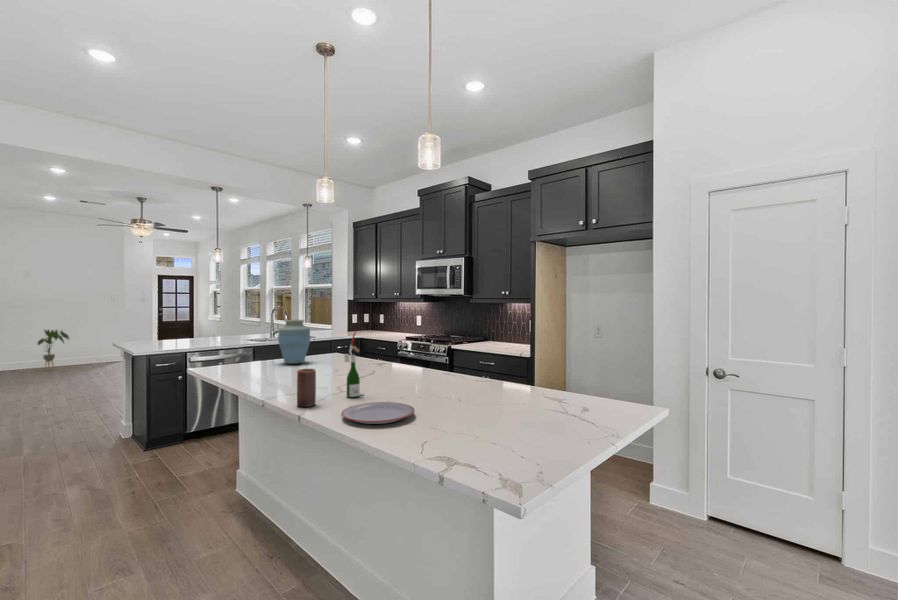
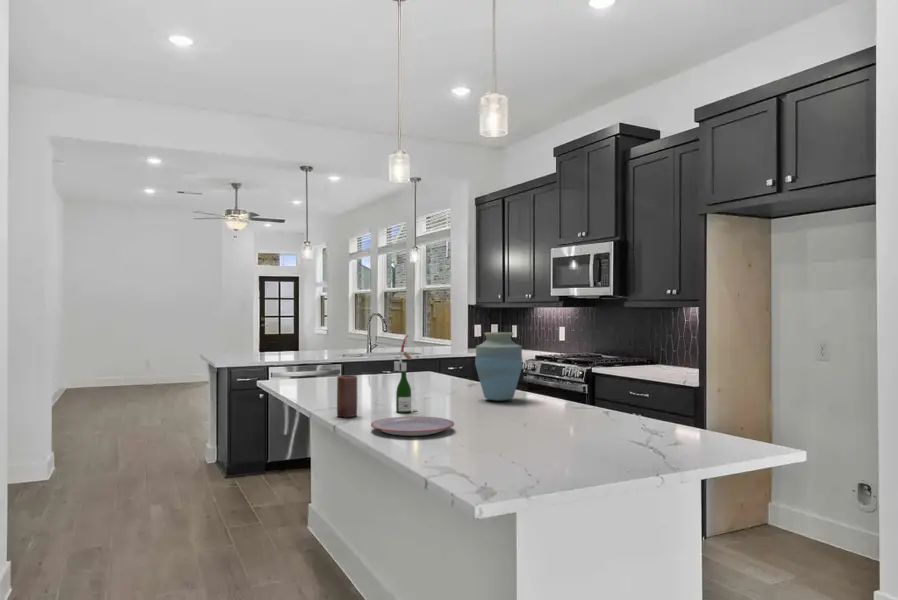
vase: present [278,320,310,364] -> present [475,332,522,401]
house plant: present [38,330,69,370] -> none [138,341,168,388]

